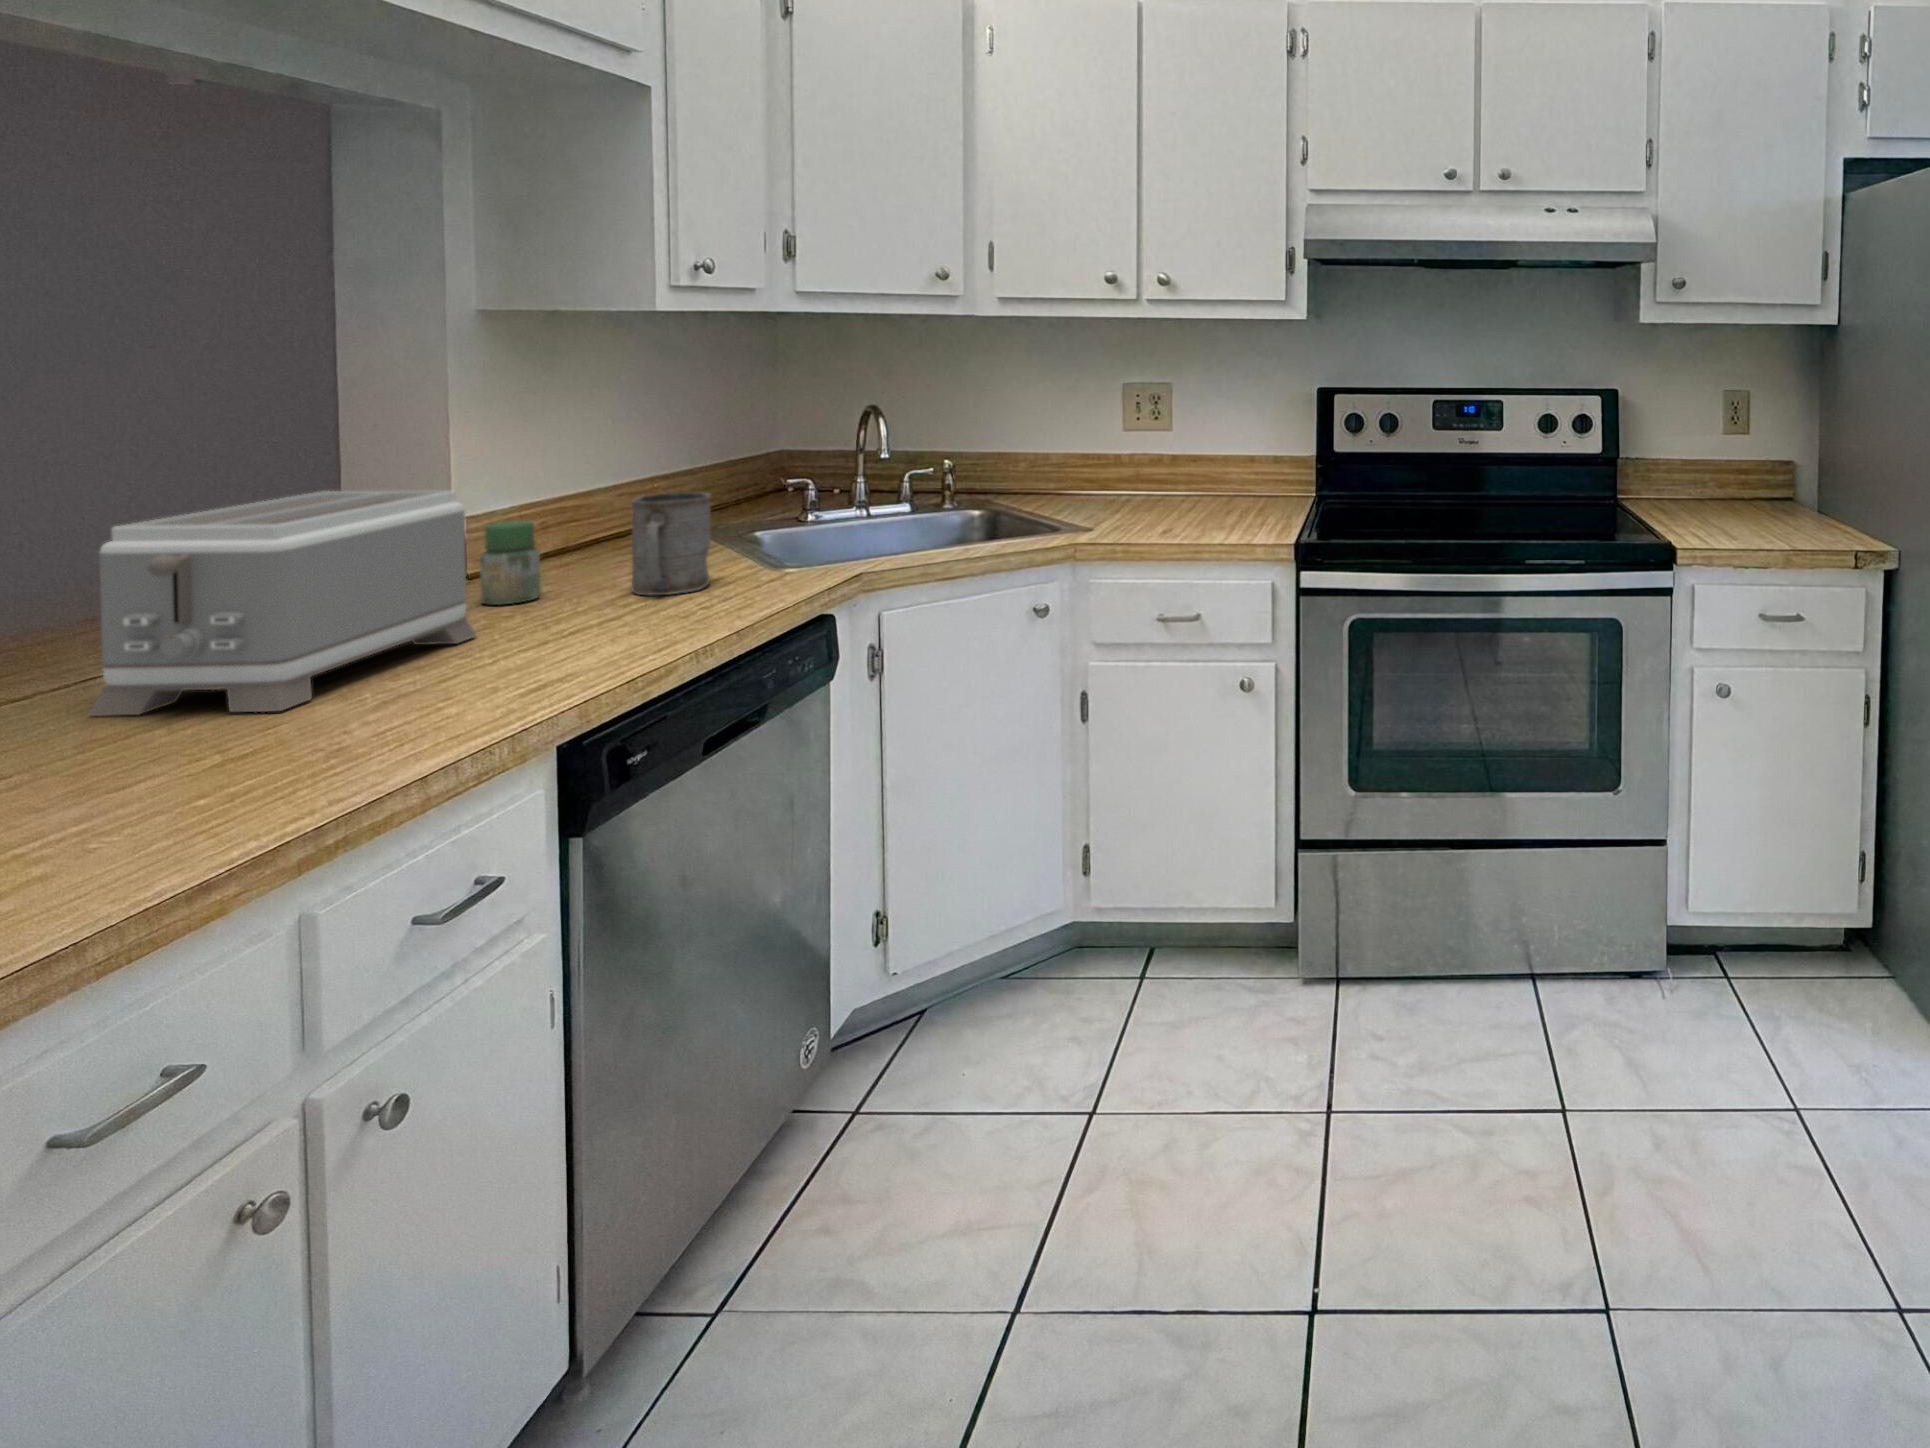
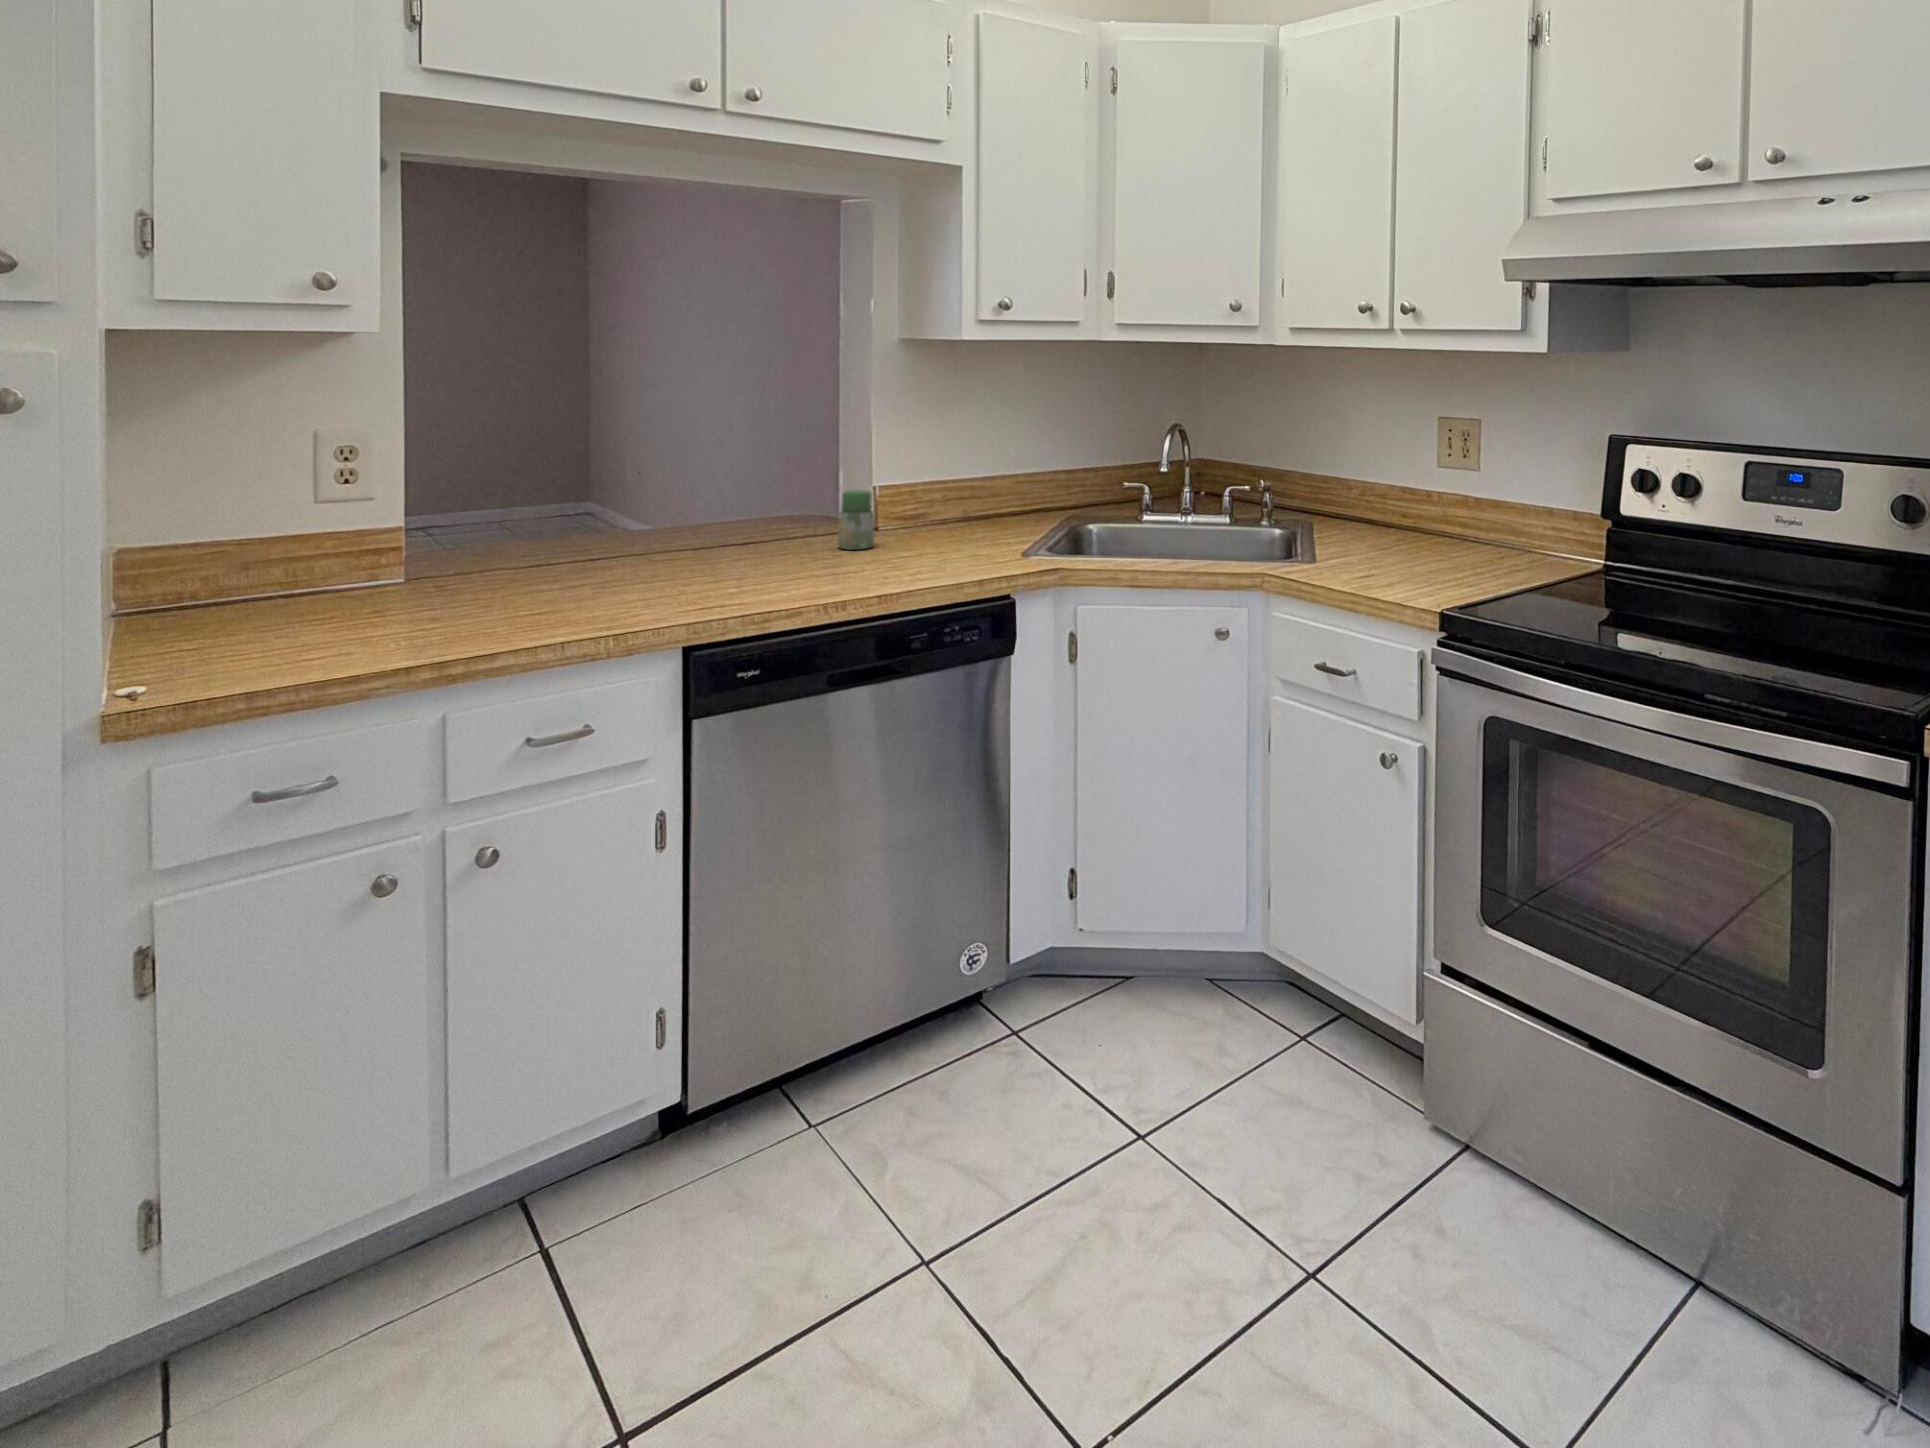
toaster: present [88,491,476,716] -> none [569,456,780,590]
mug: present [632,493,711,595] -> none [904,482,968,560]

